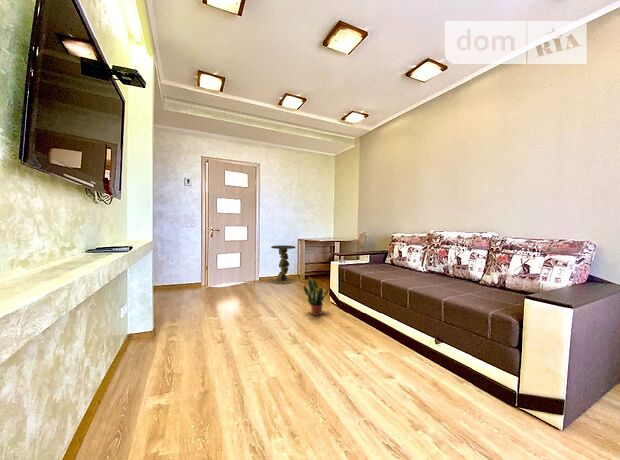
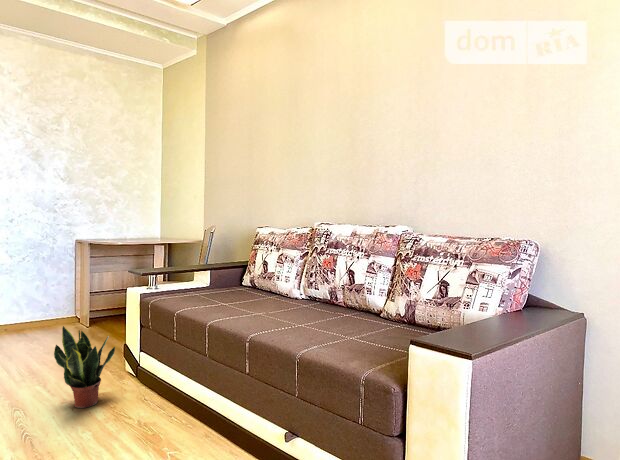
side table: present [271,245,295,284] -> none [17,257,77,338]

